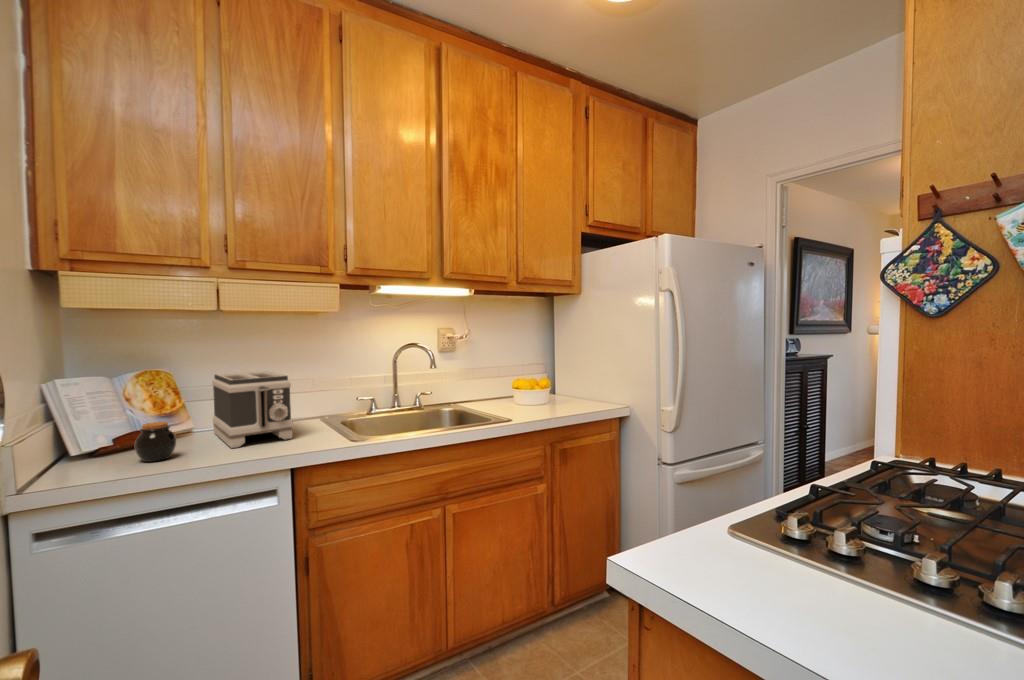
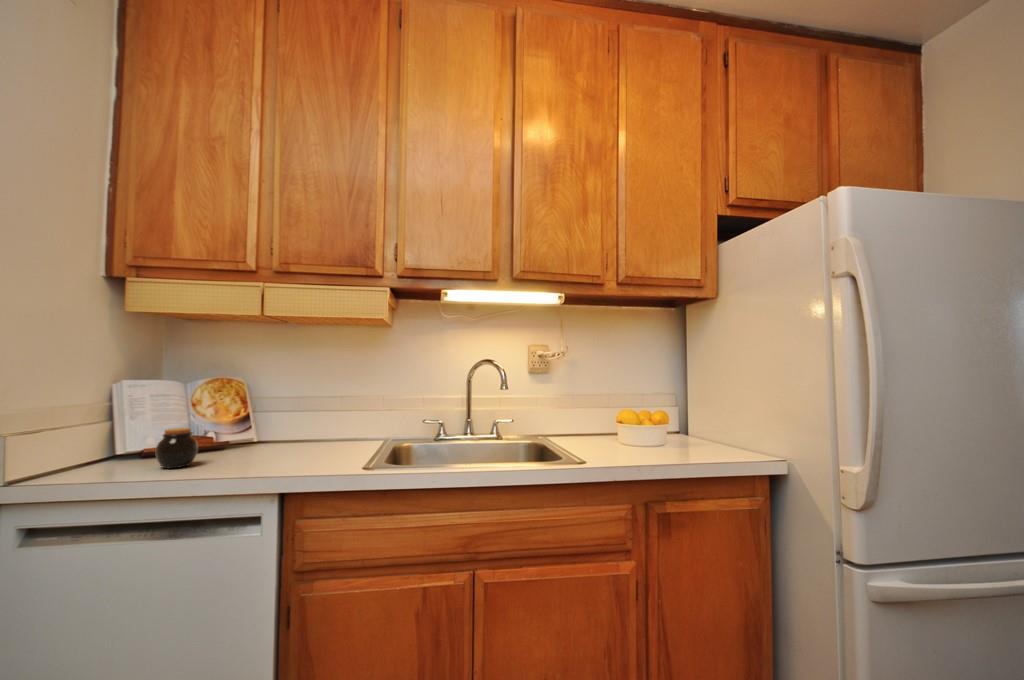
toaster: present [212,371,293,448] -> none [249,383,328,463]

